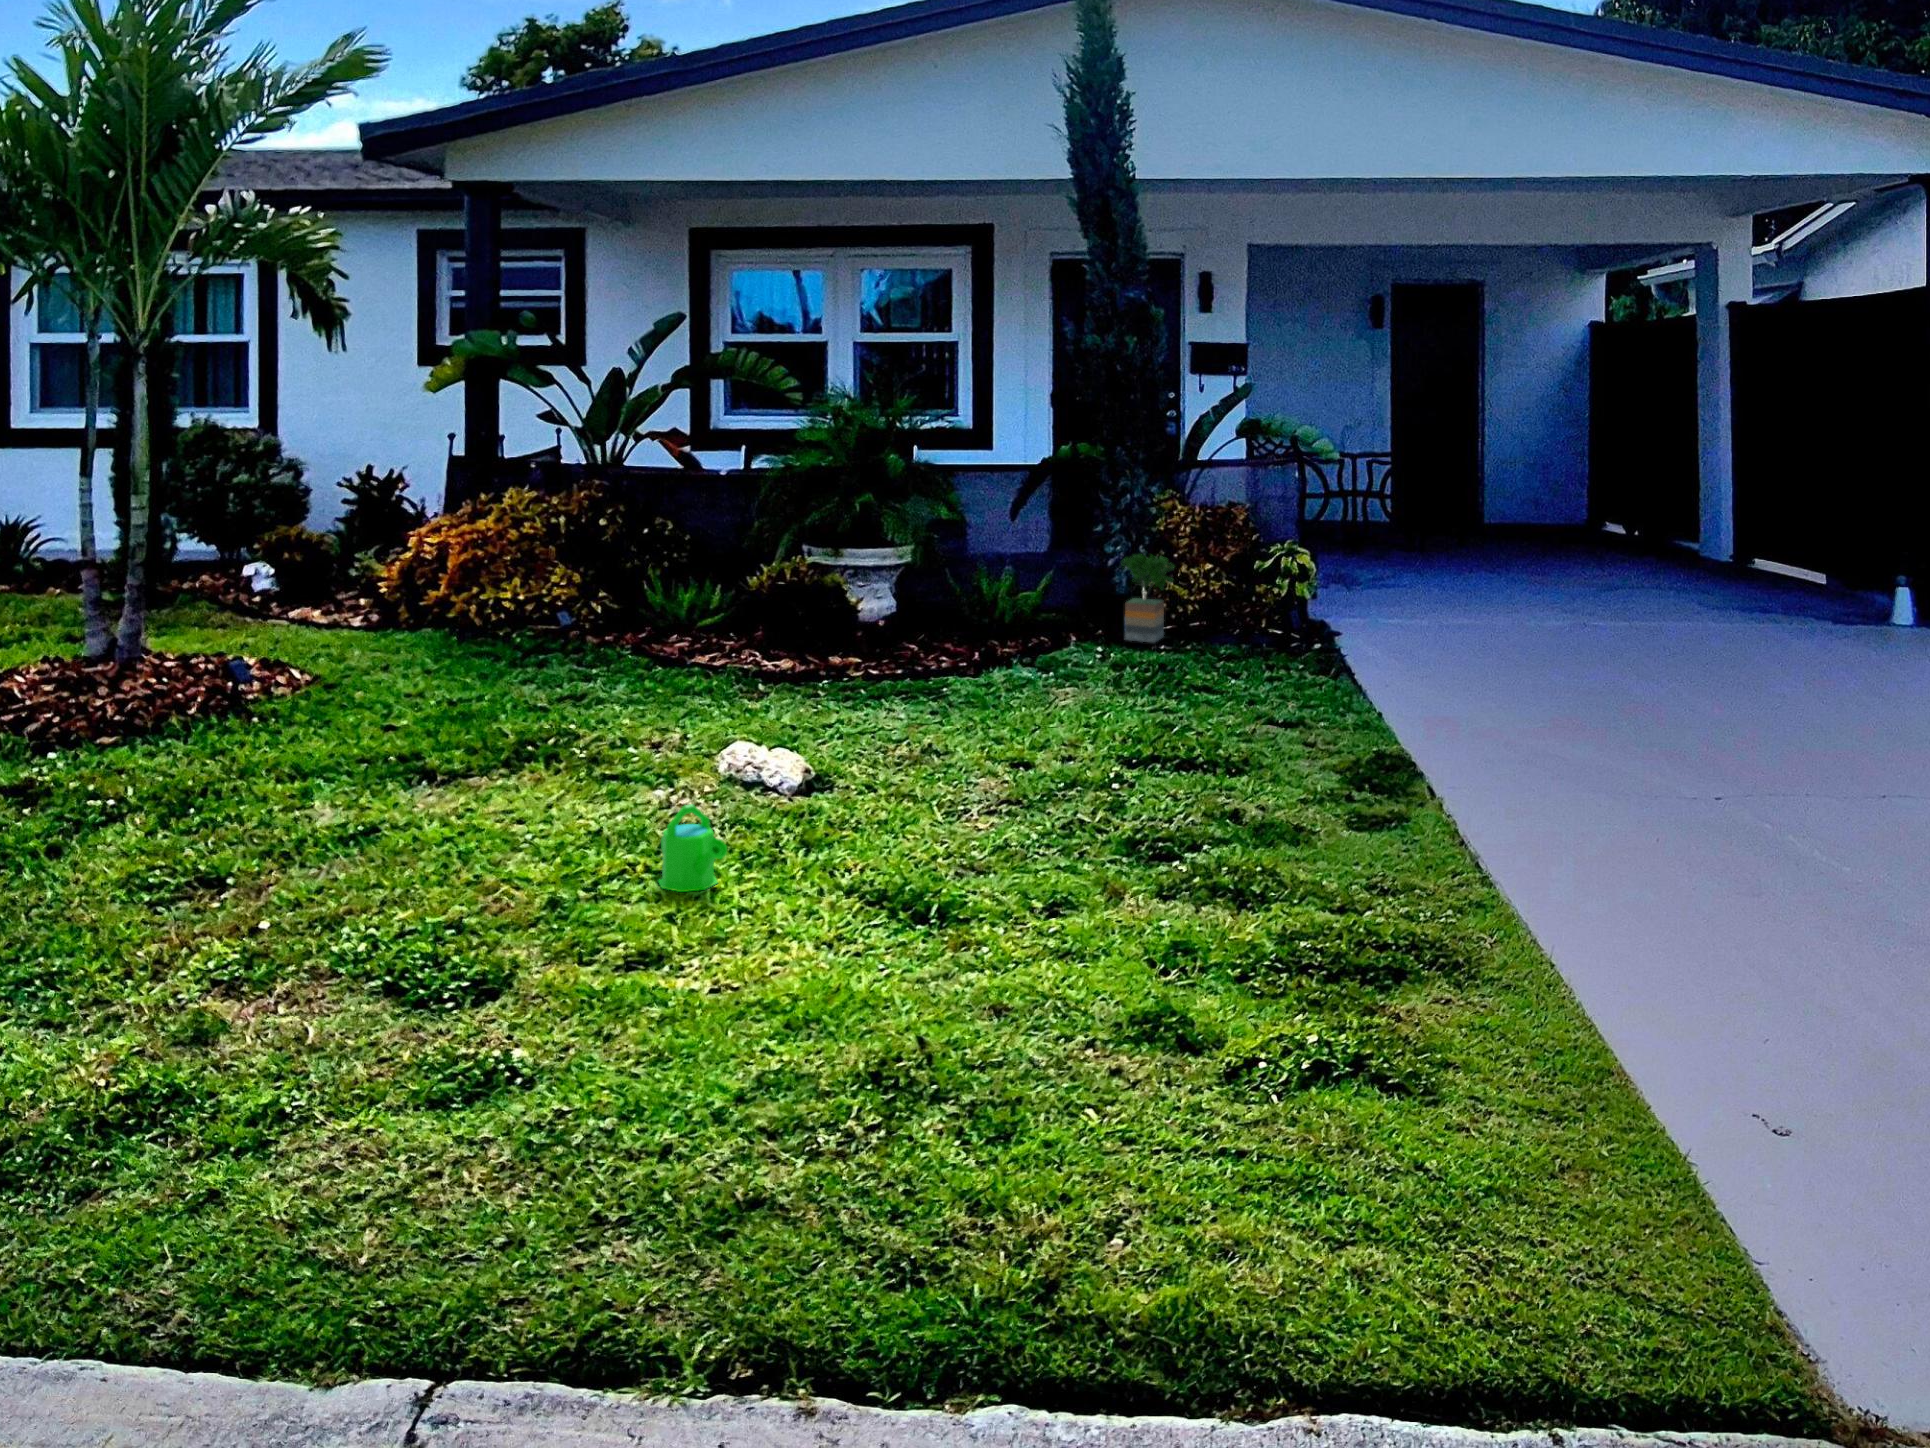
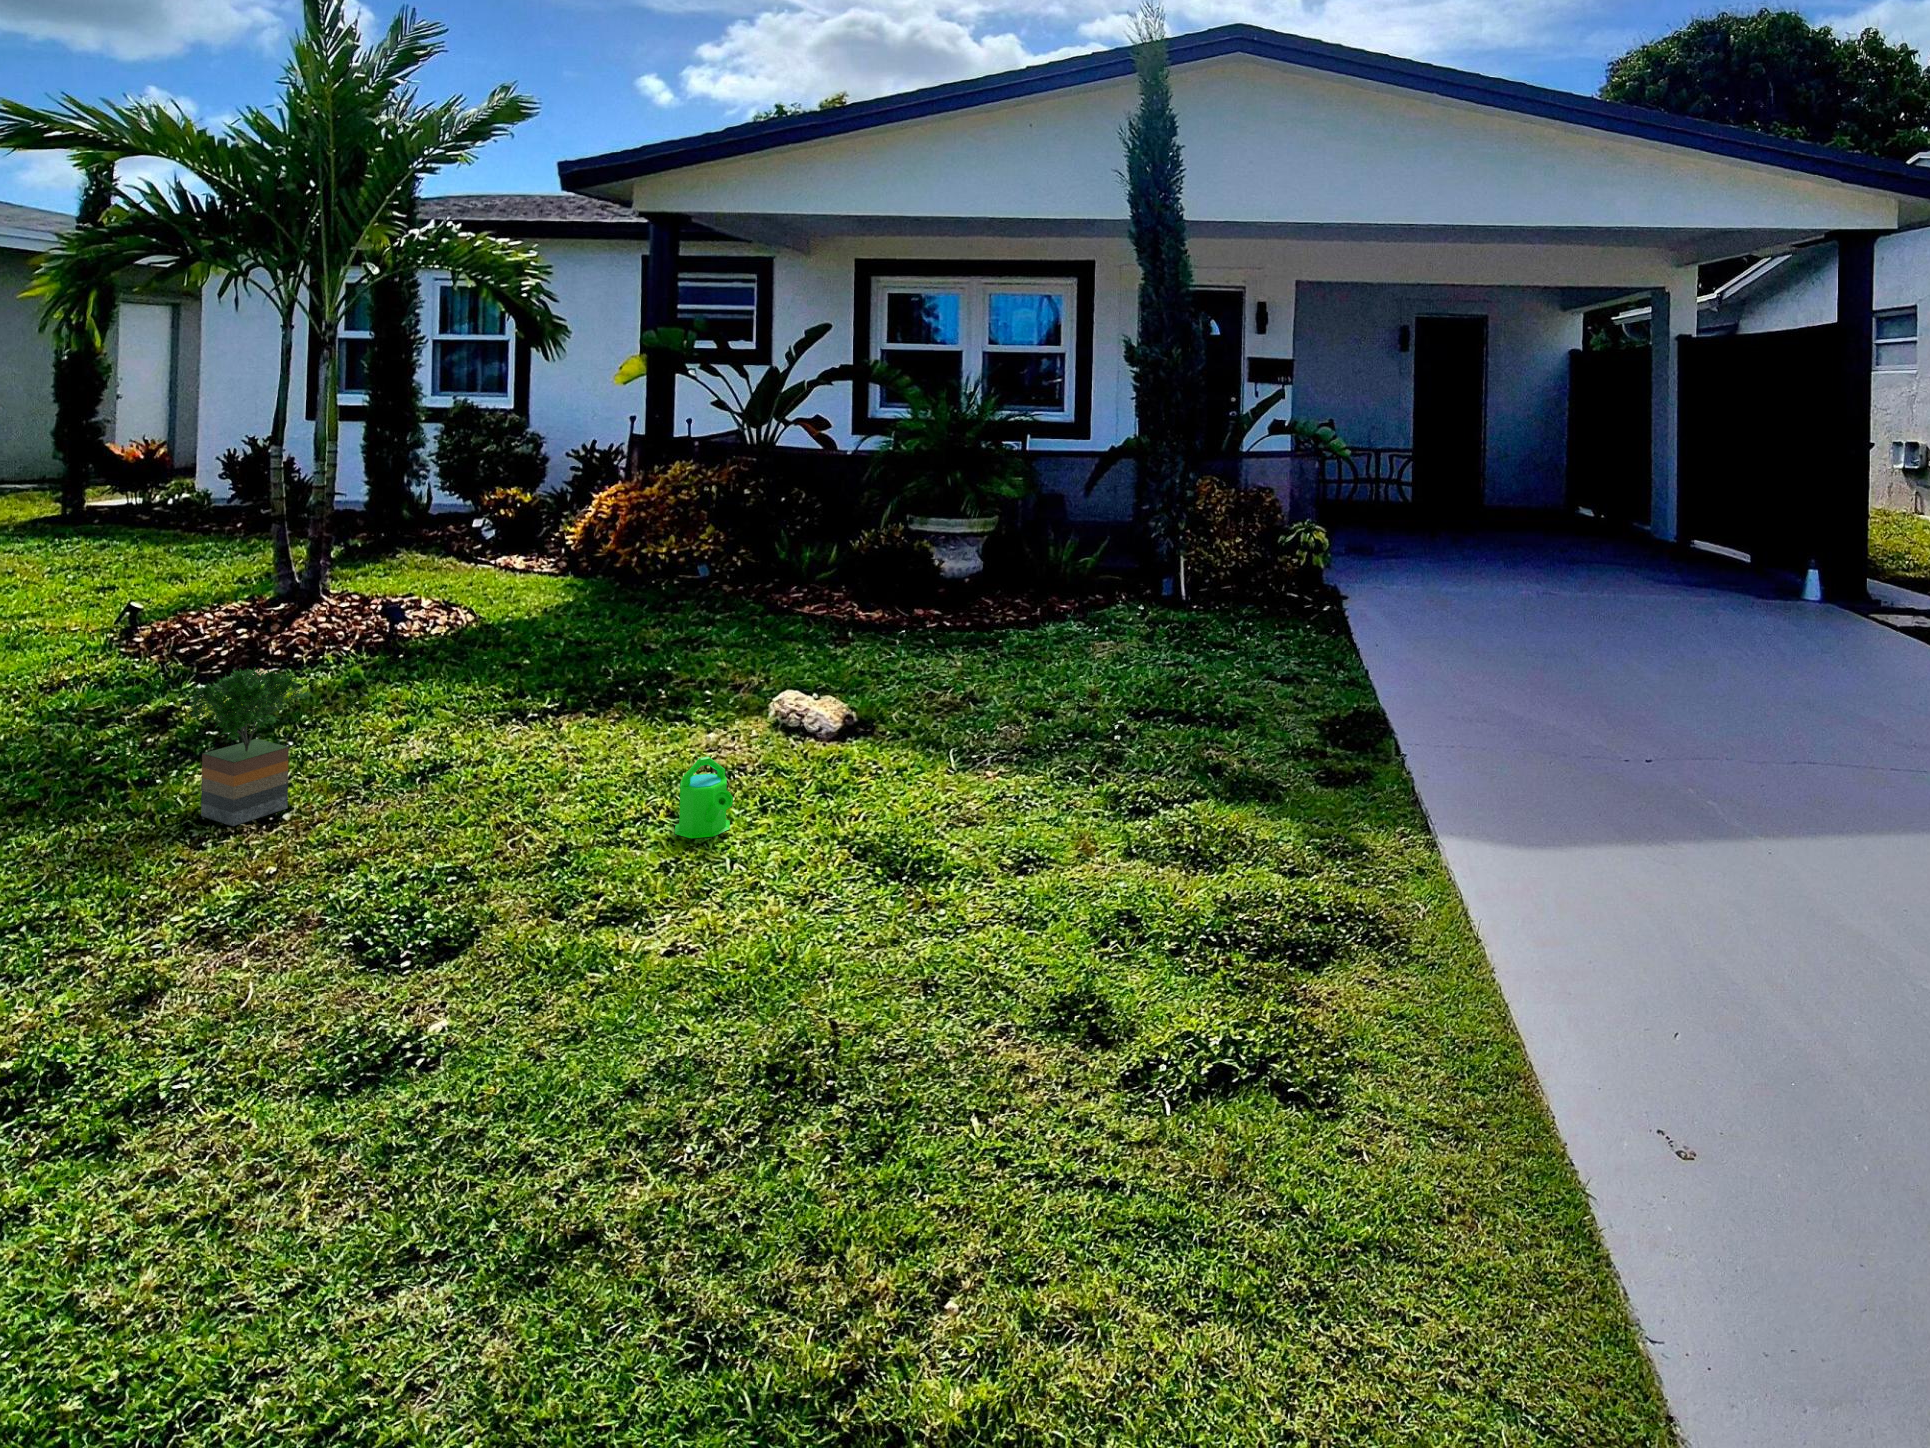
potted tree: present [1123,554,1174,643] -> present [190,667,311,826]

